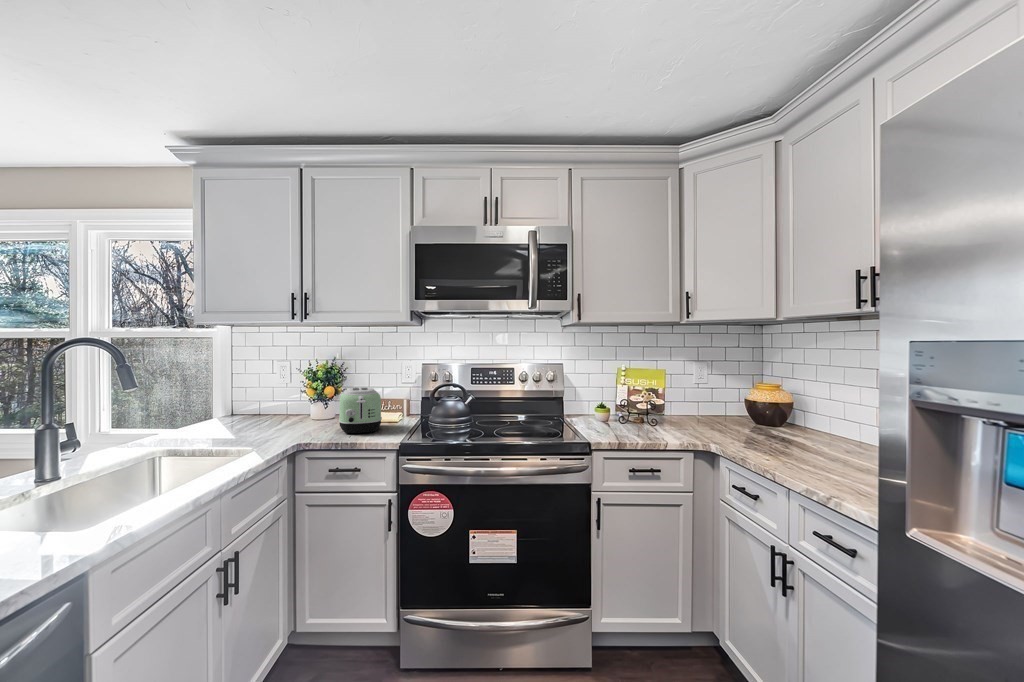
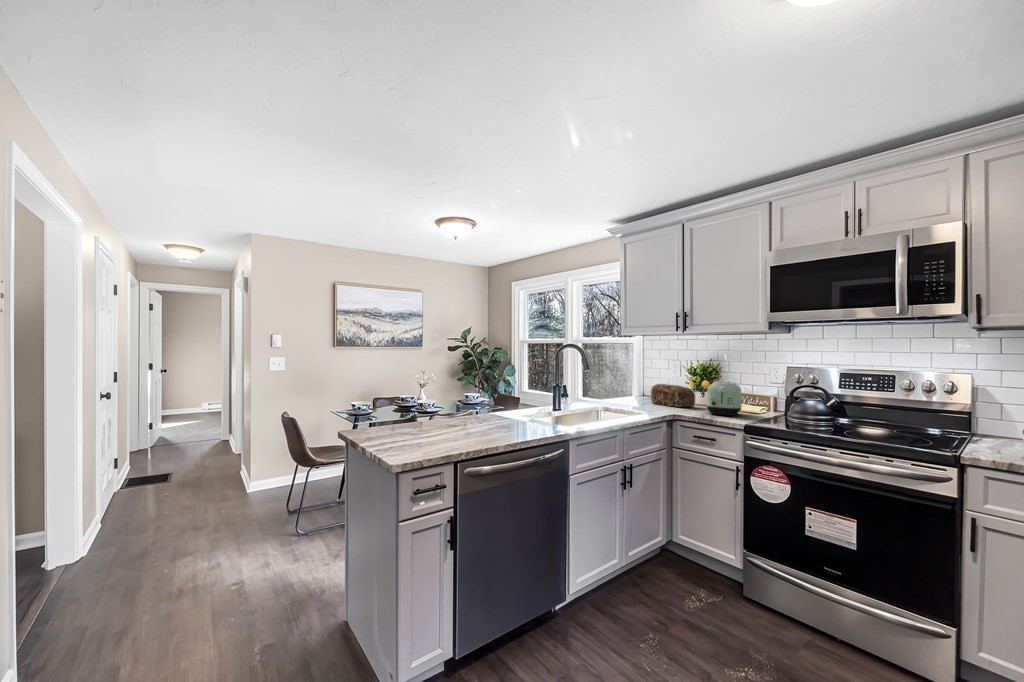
bread loaf: none [250,397,317,428] -> present [651,384,695,407]

